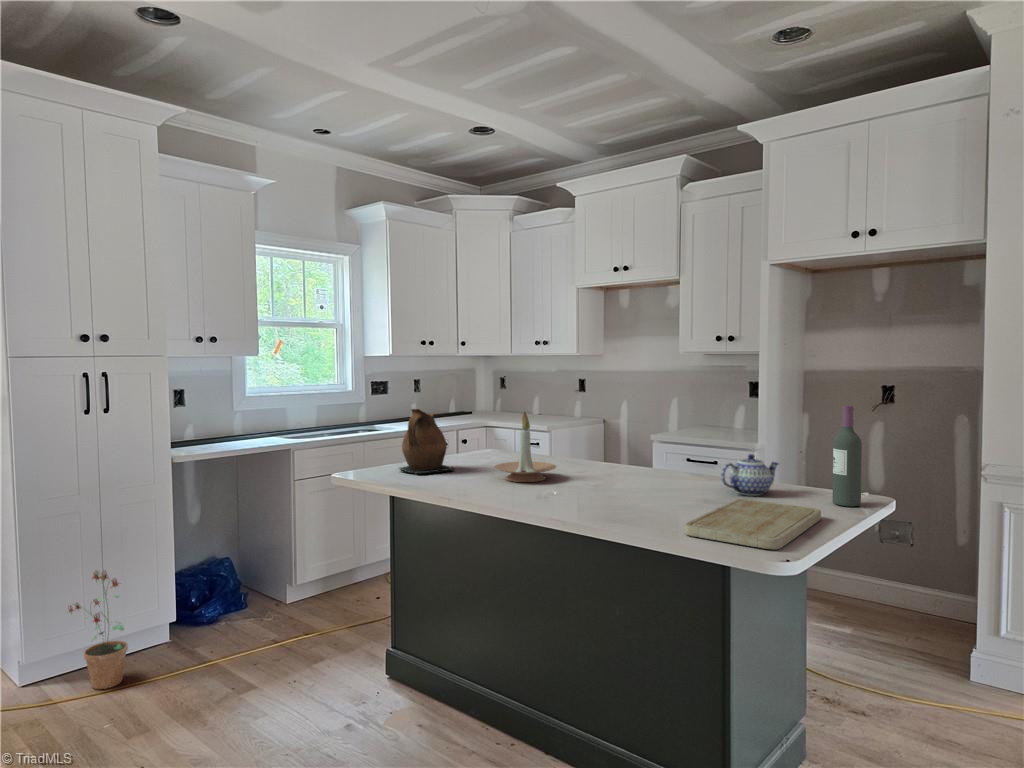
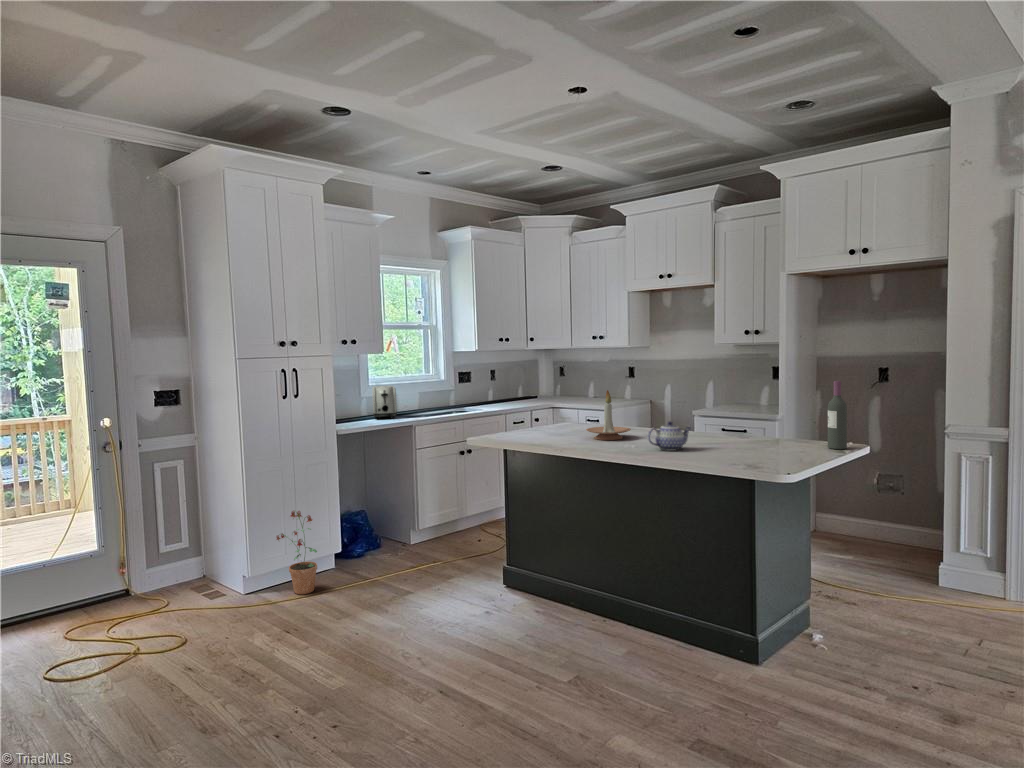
toaster: none [242,398,277,441] -> present [372,386,397,419]
ceramic pitcher: present [400,409,454,473] -> none [511,390,554,436]
teapot: present [721,454,778,496] -> present [648,422,690,451]
cutting board: present [685,499,821,549] -> none [728,445,818,469]

